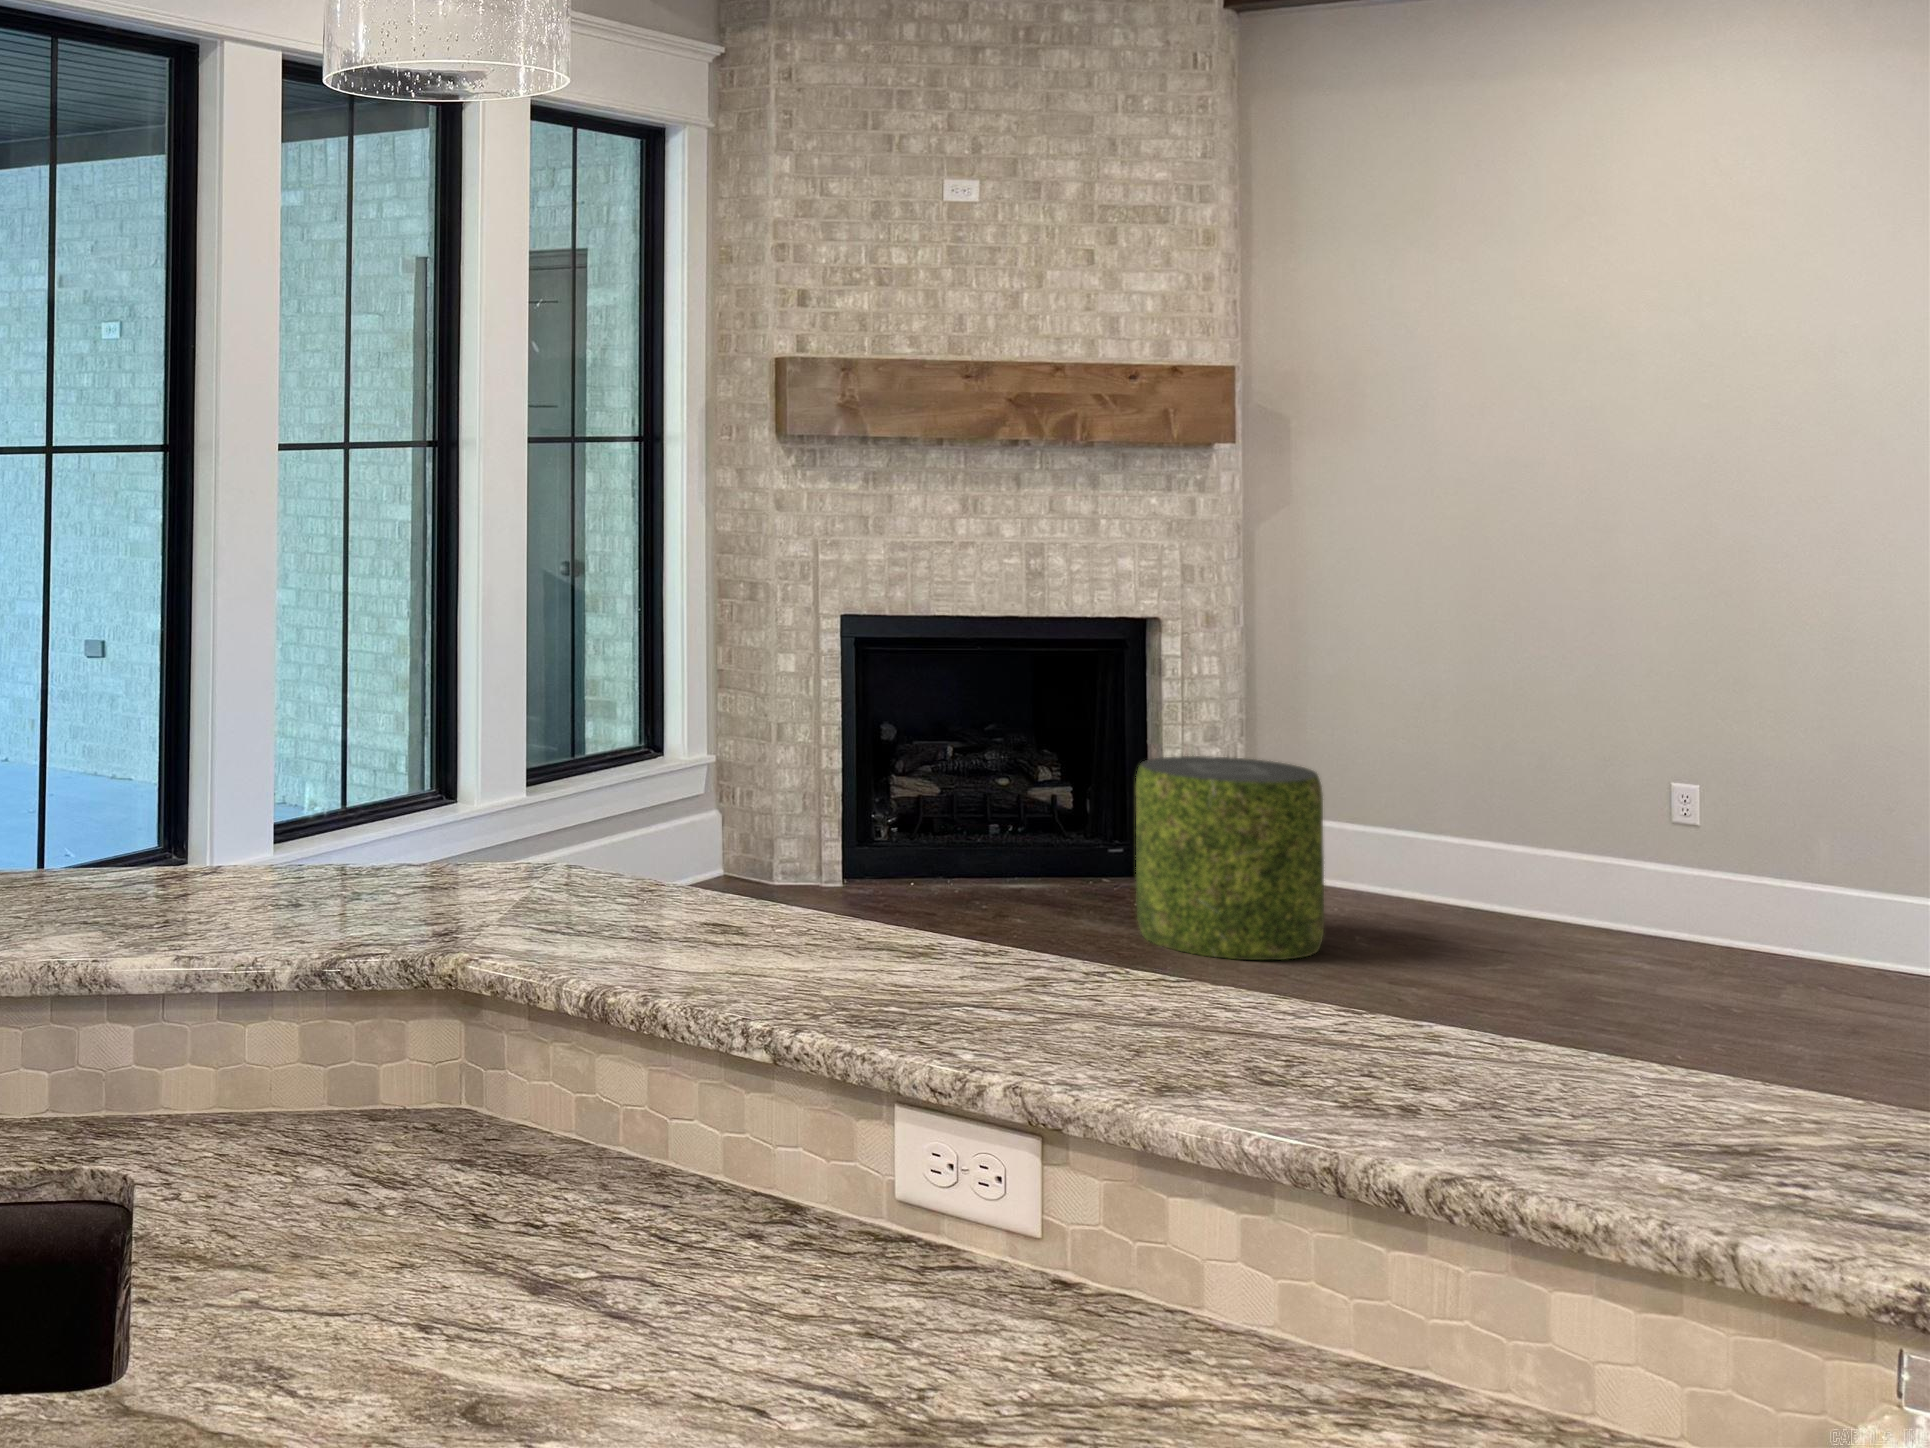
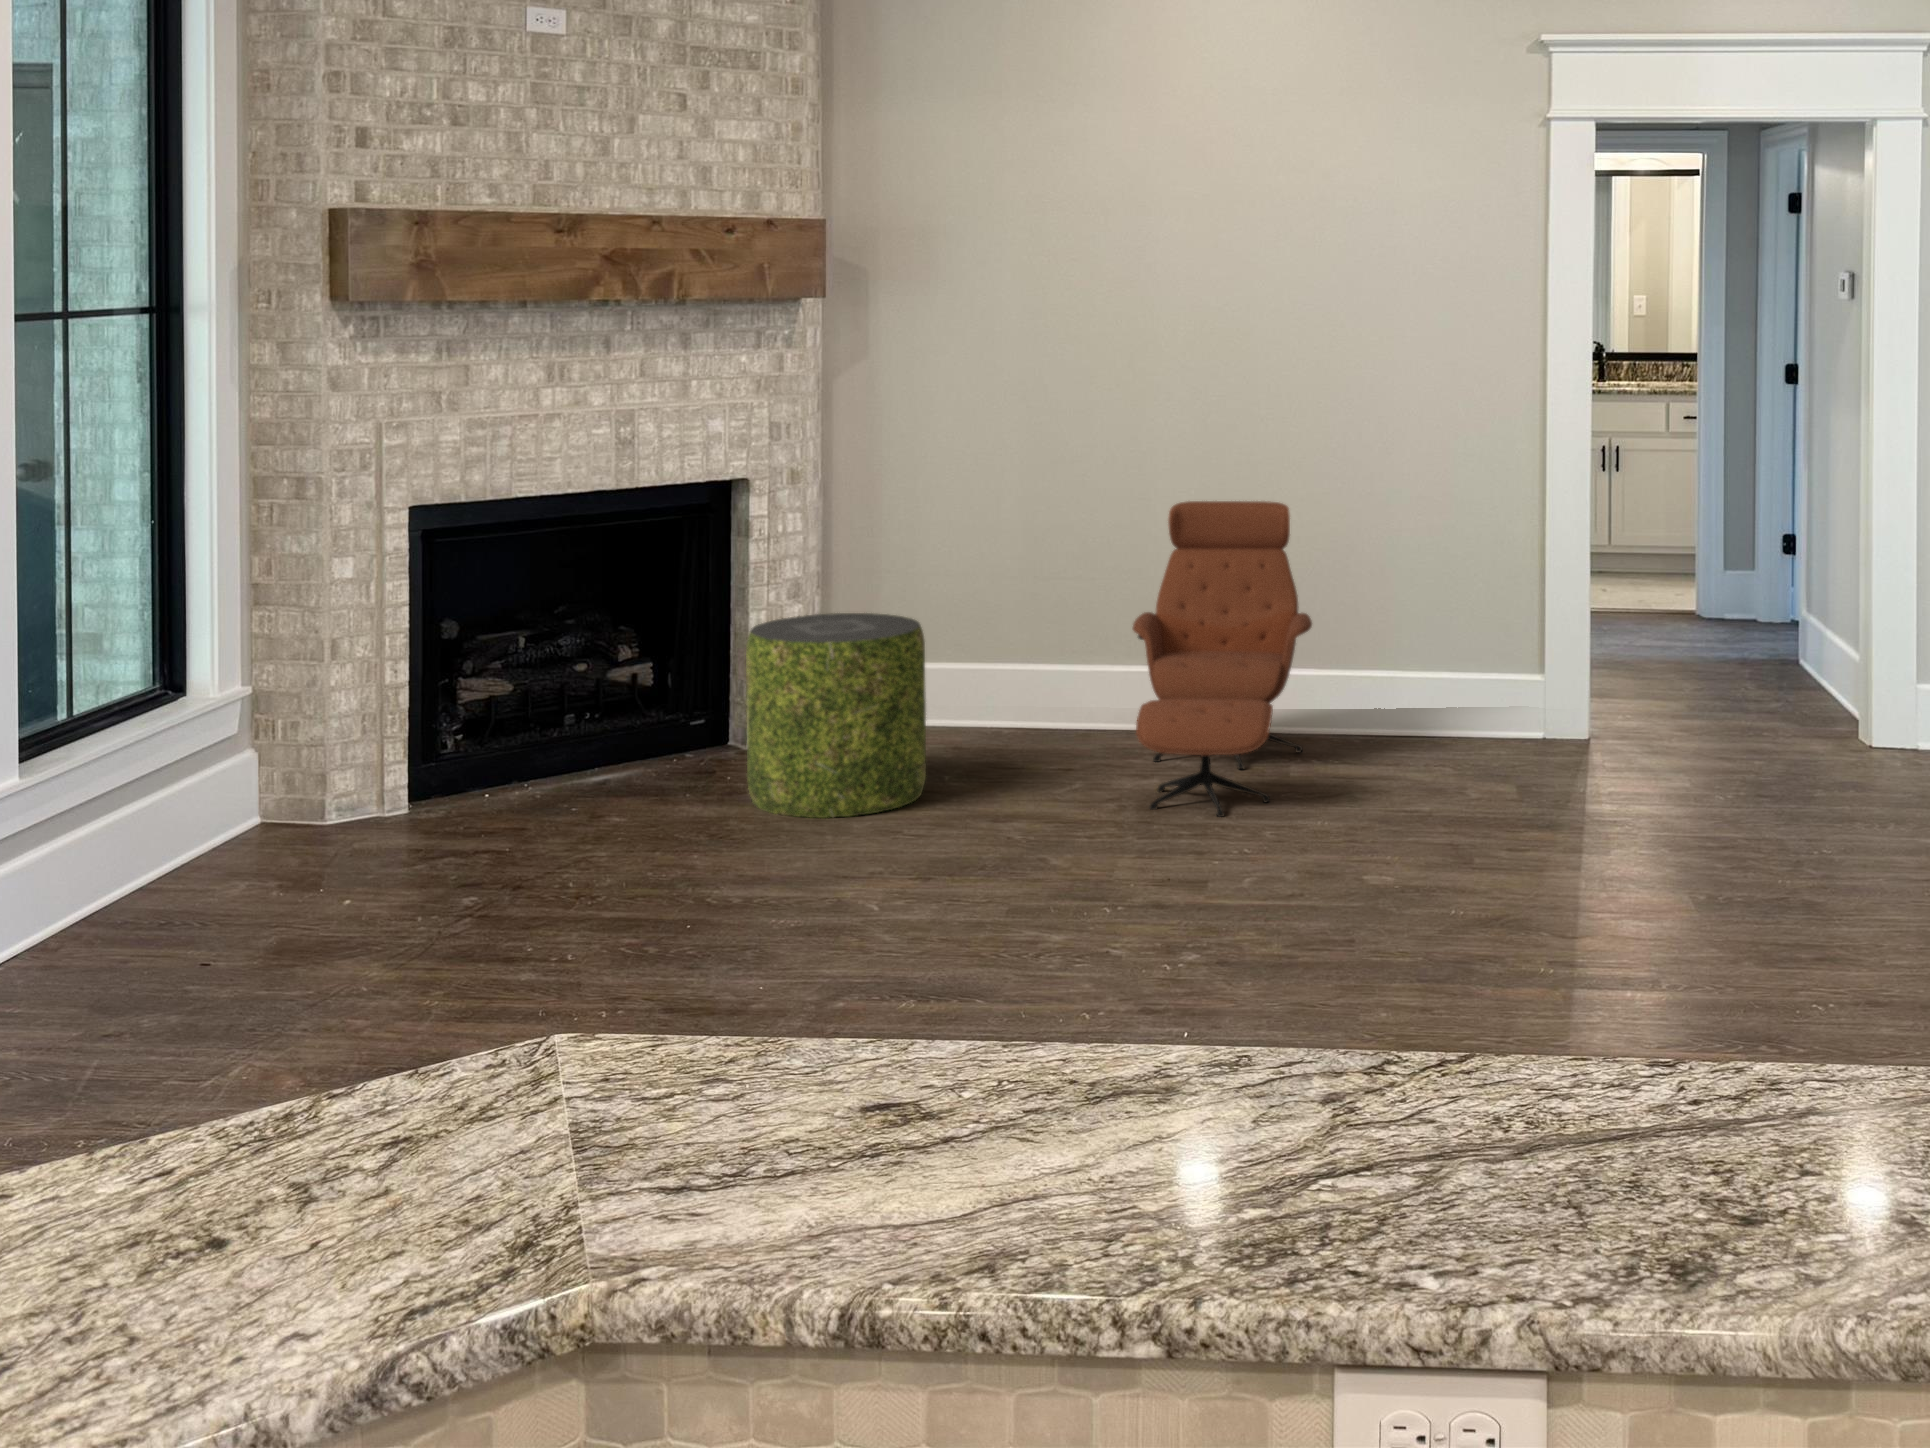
lounge chair: none [1555,681,1817,1025] -> present [1133,501,1312,817]

